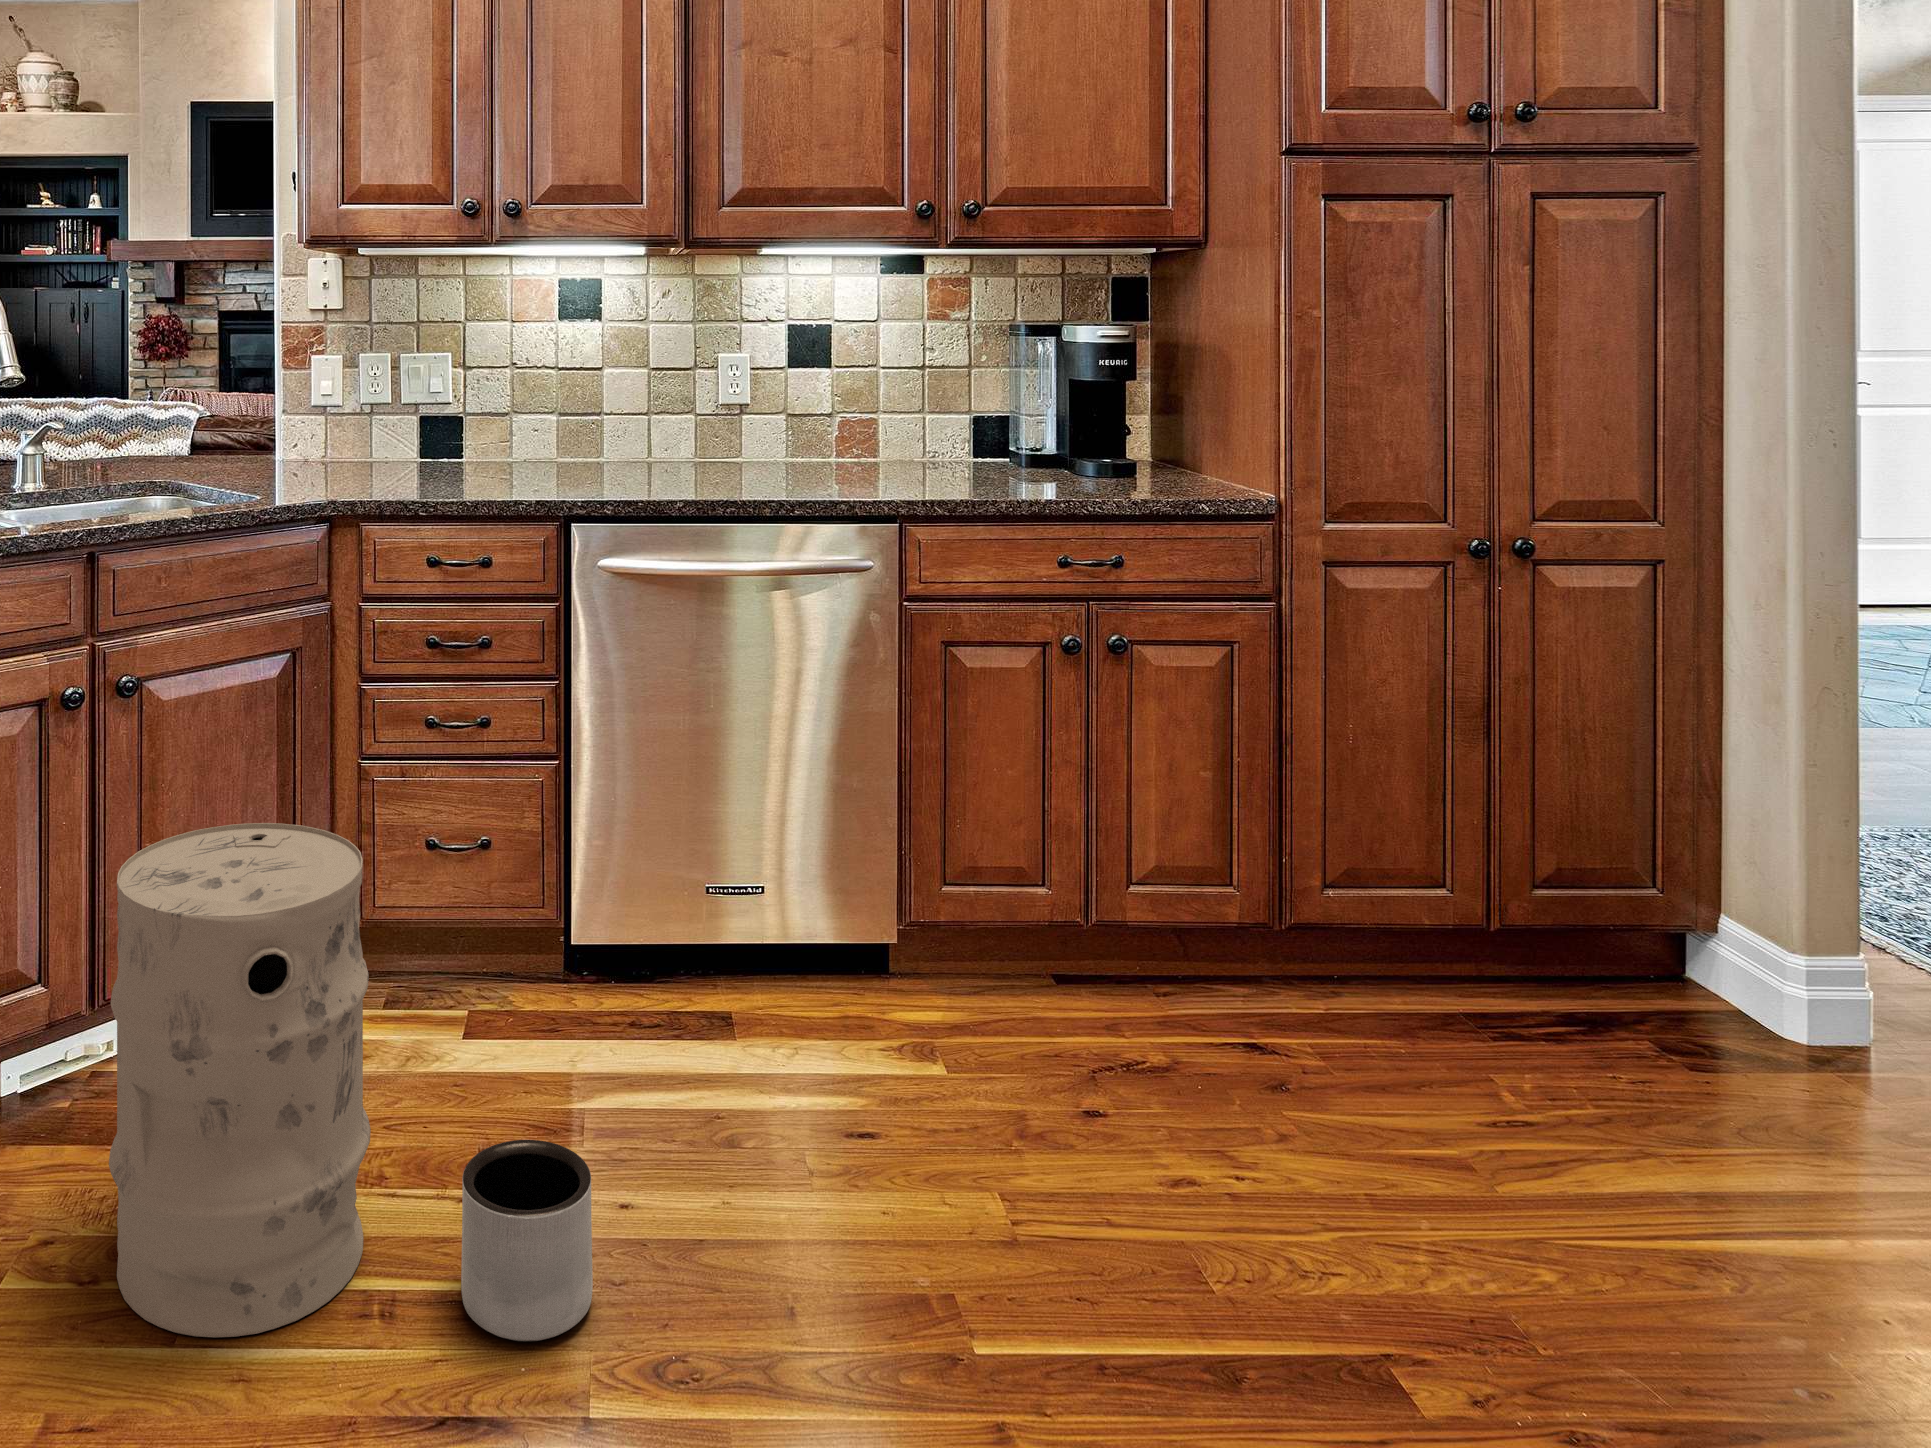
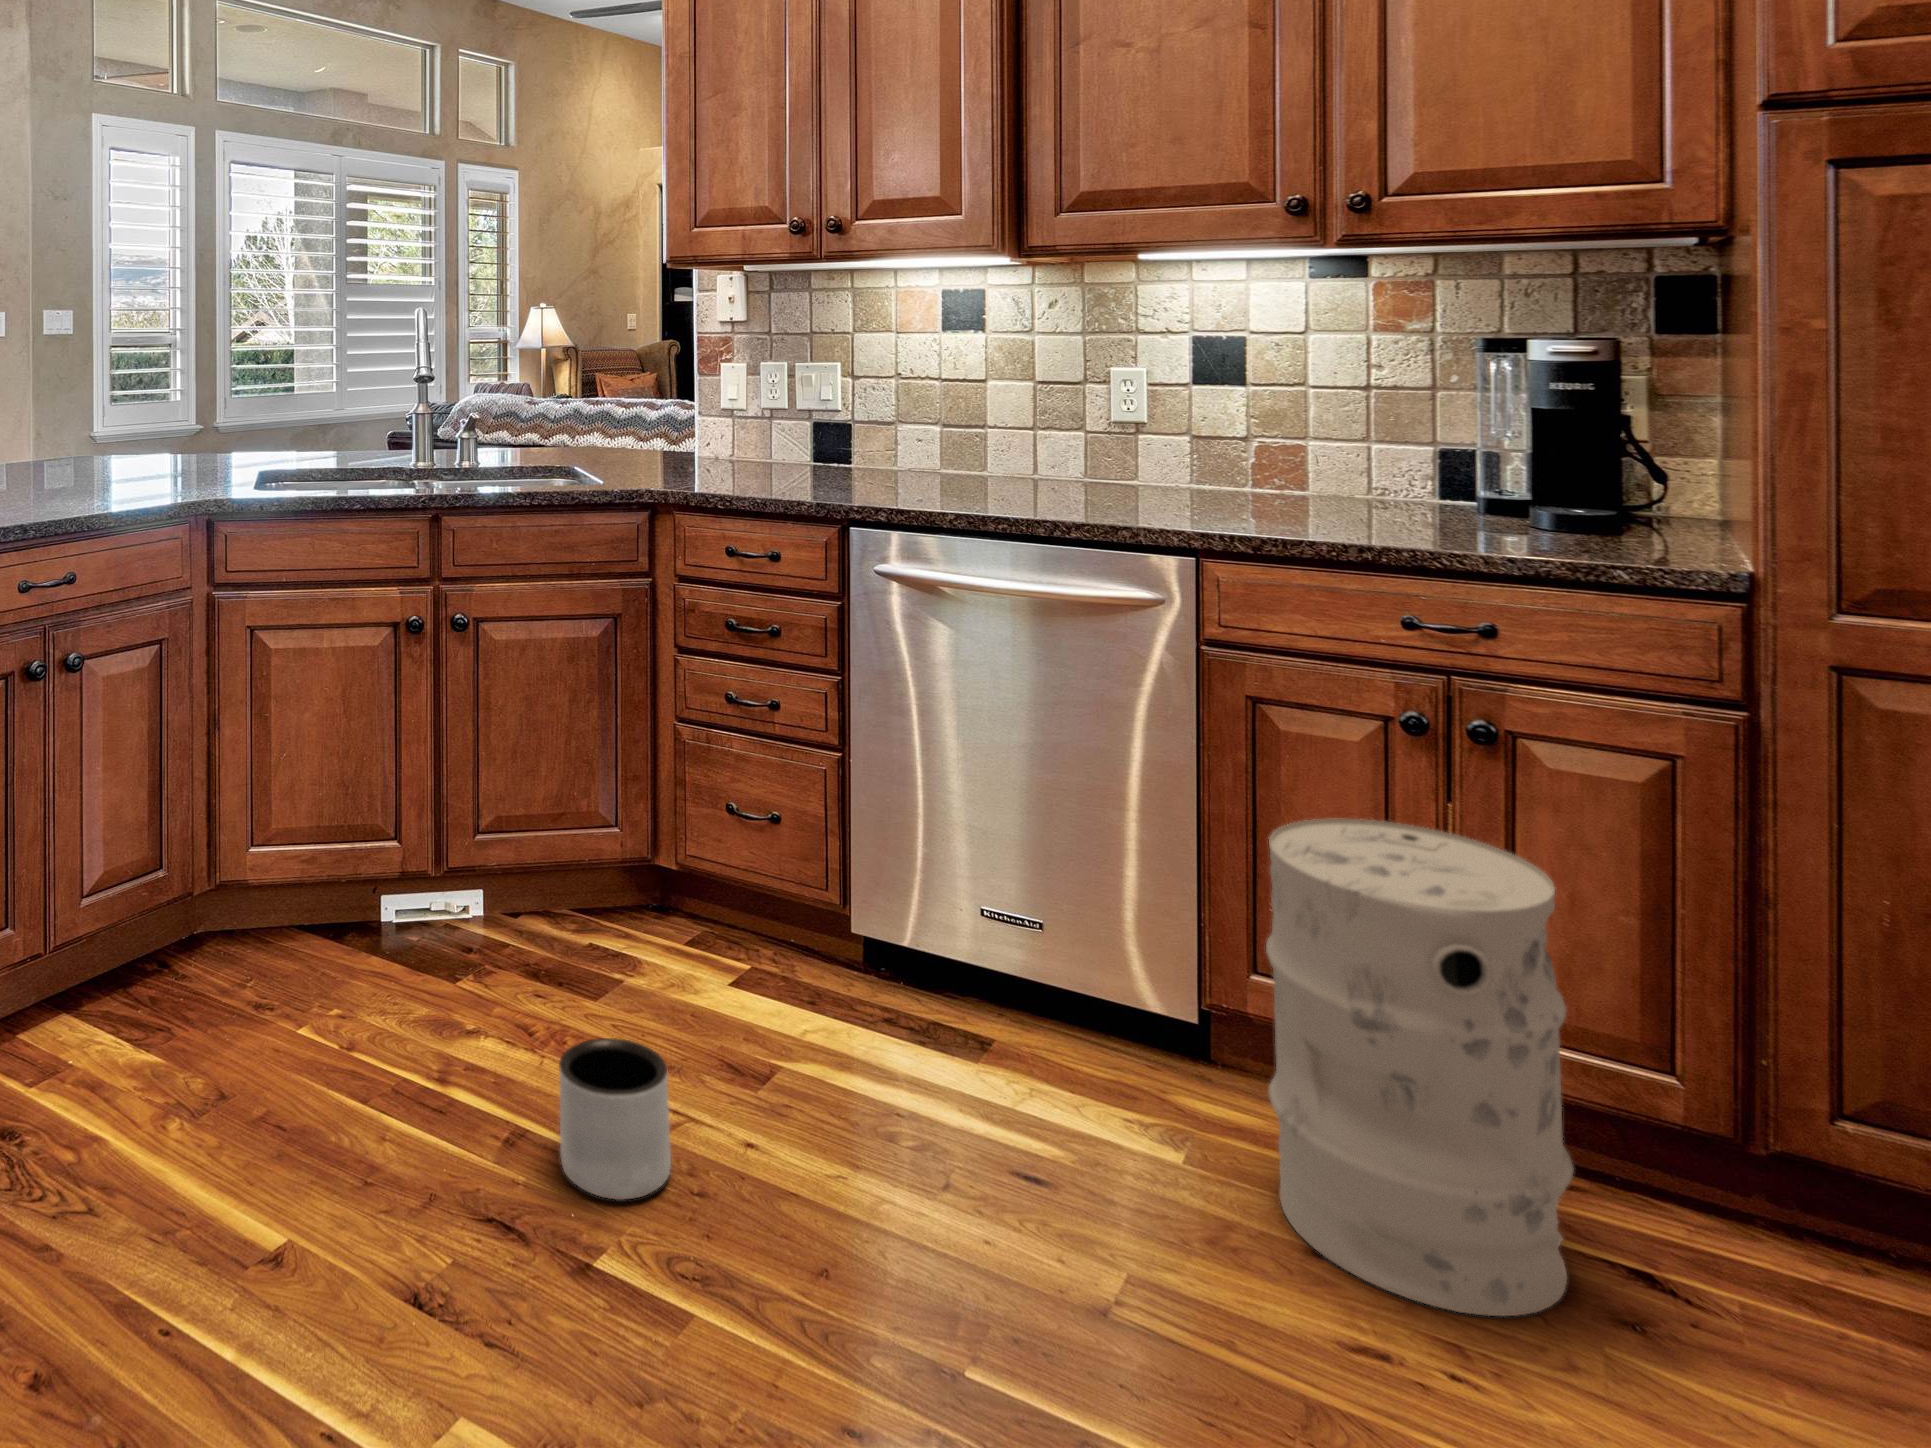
trash can: present [109,823,371,1337] -> present [1266,819,1573,1316]

